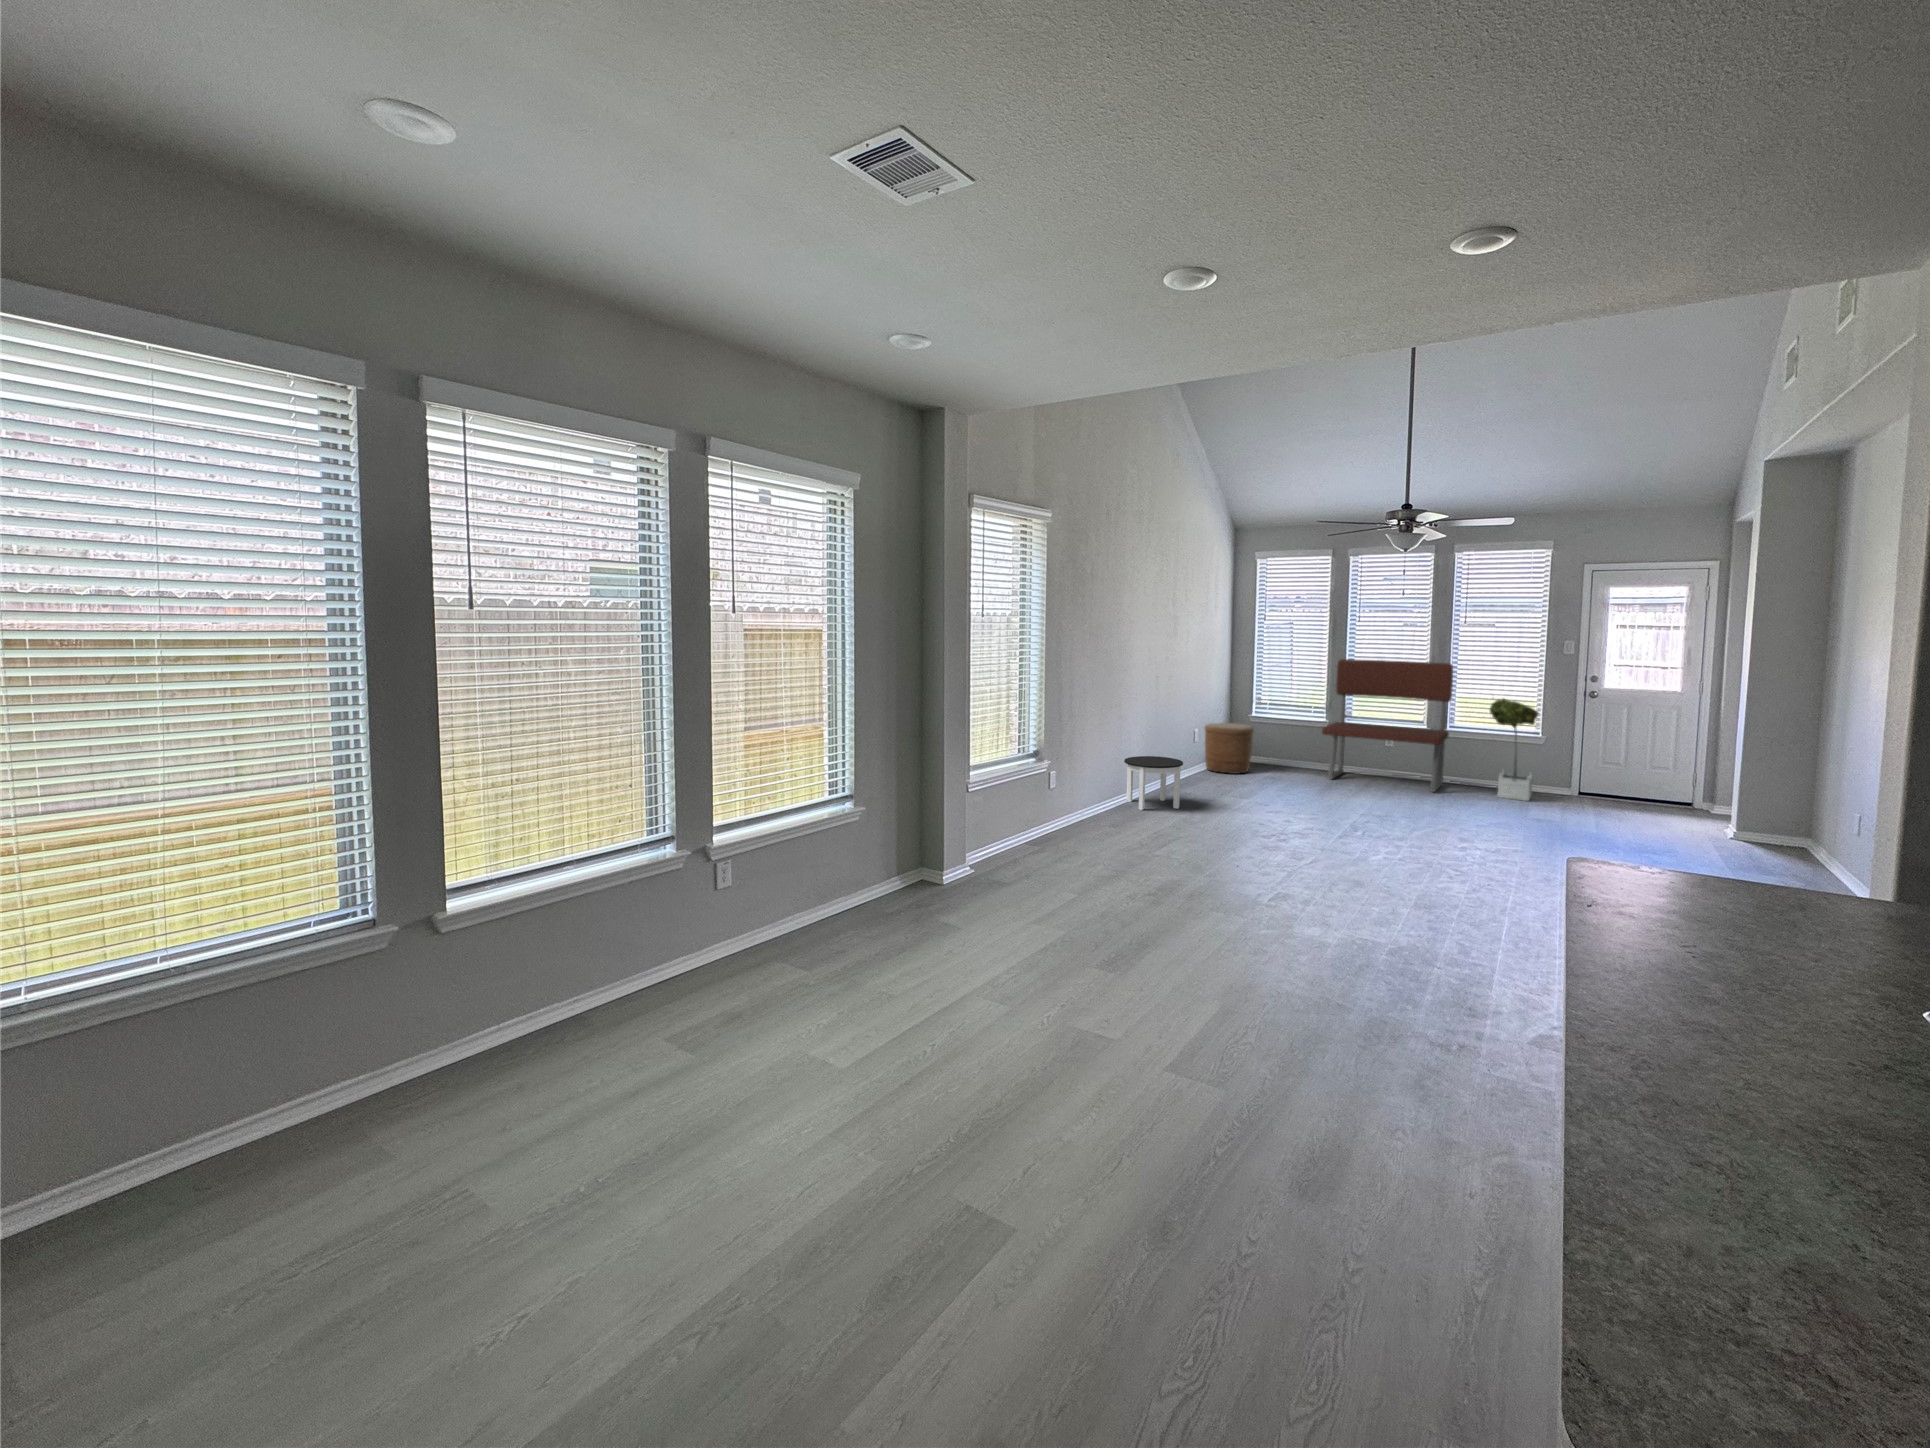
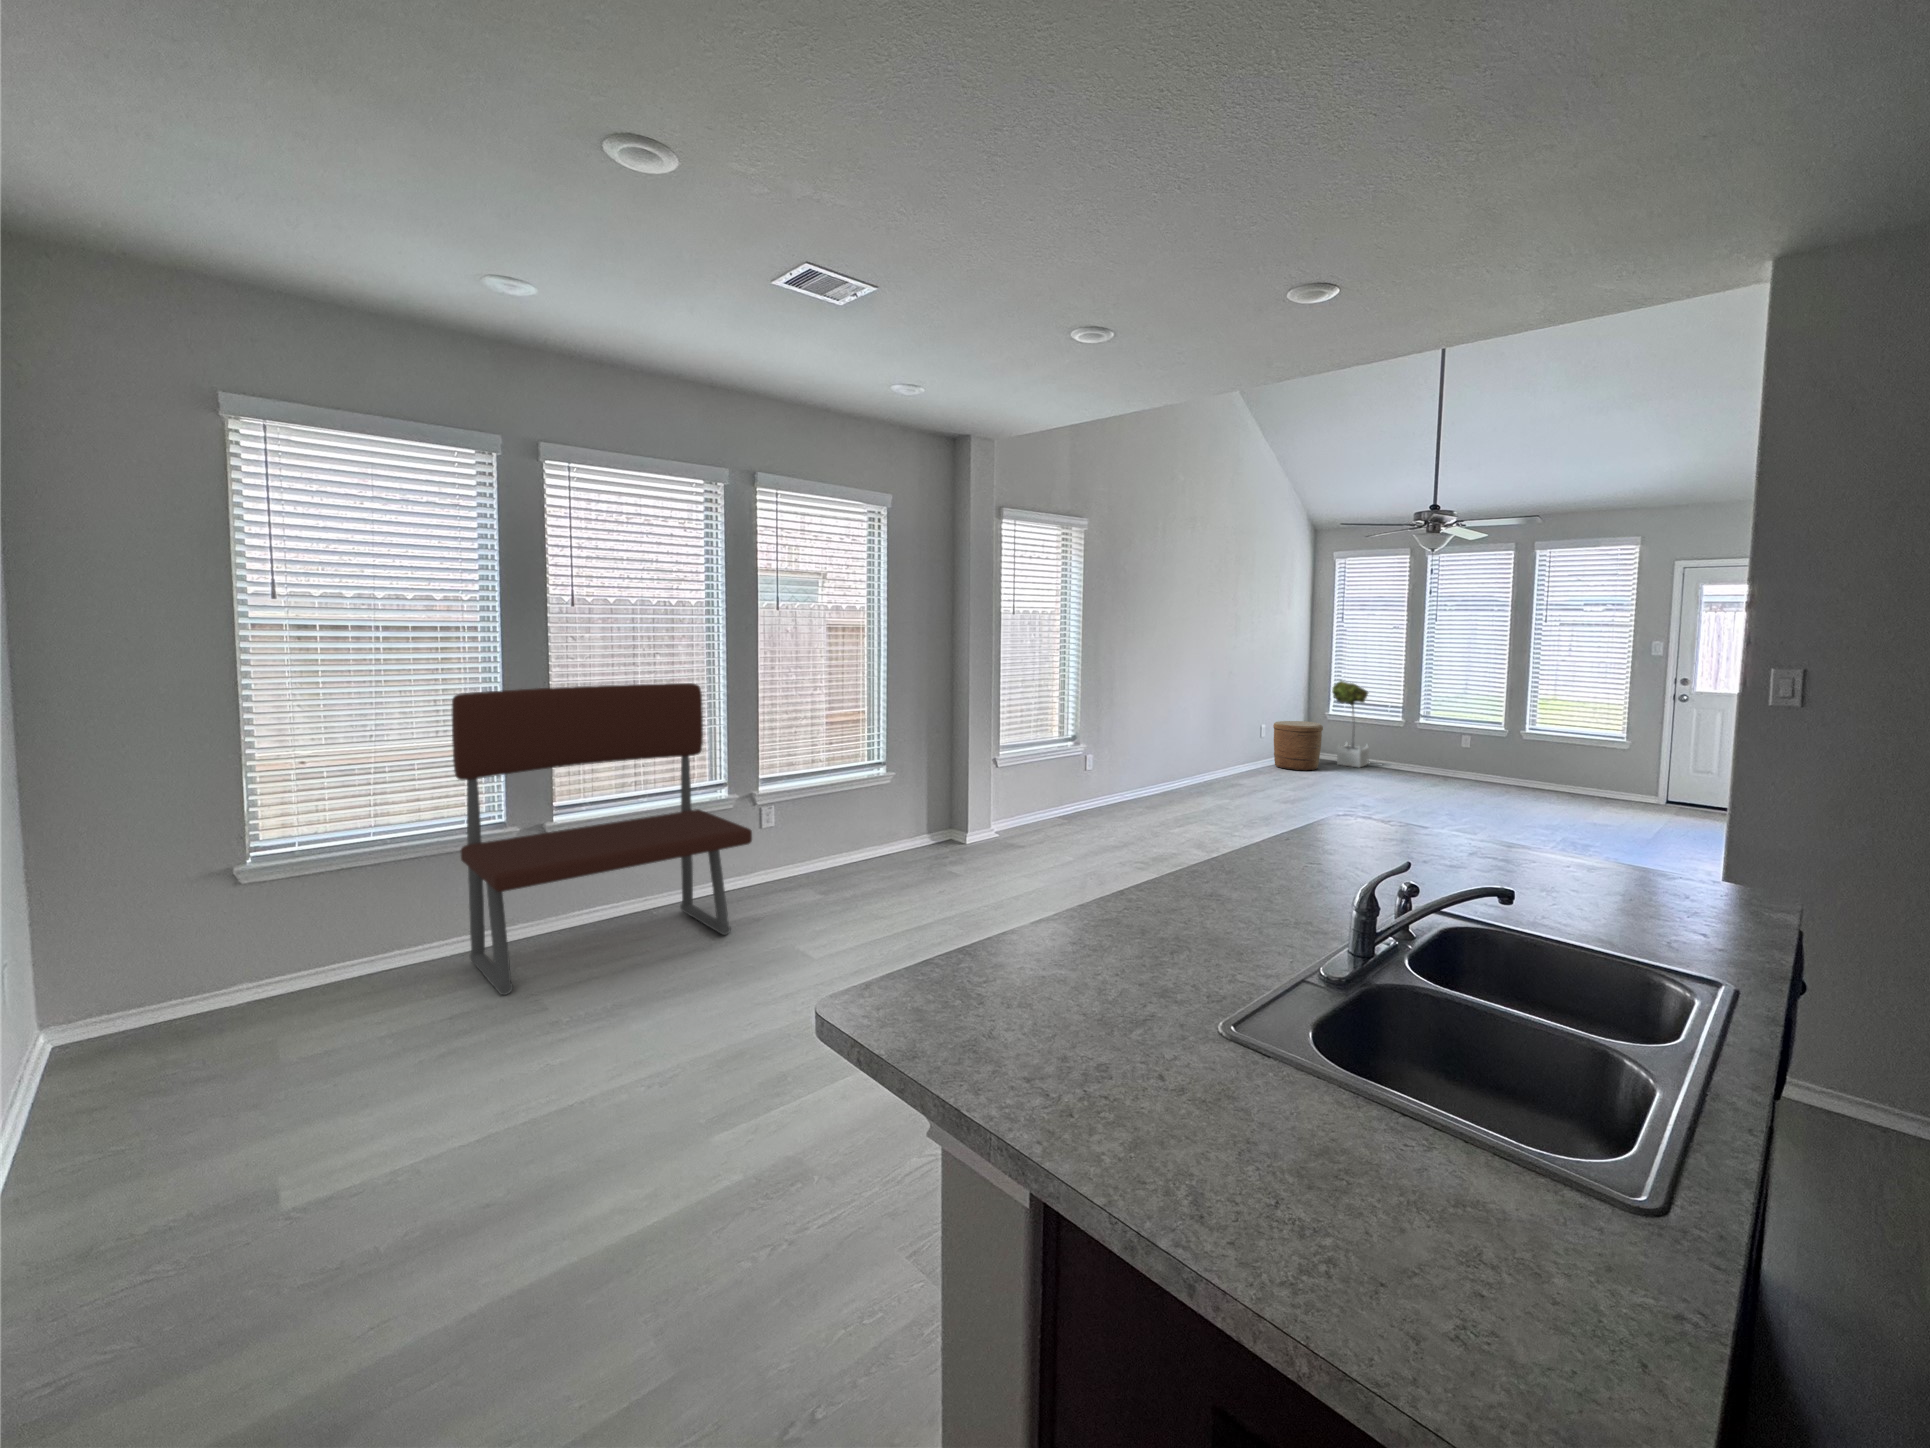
bench: present [1322,659,1453,792] -> present [452,683,752,995]
potted tree: present [1490,699,1538,801] -> present [1332,681,1369,767]
round table: present [1124,756,1183,810] -> none [1171,748,1227,797]

